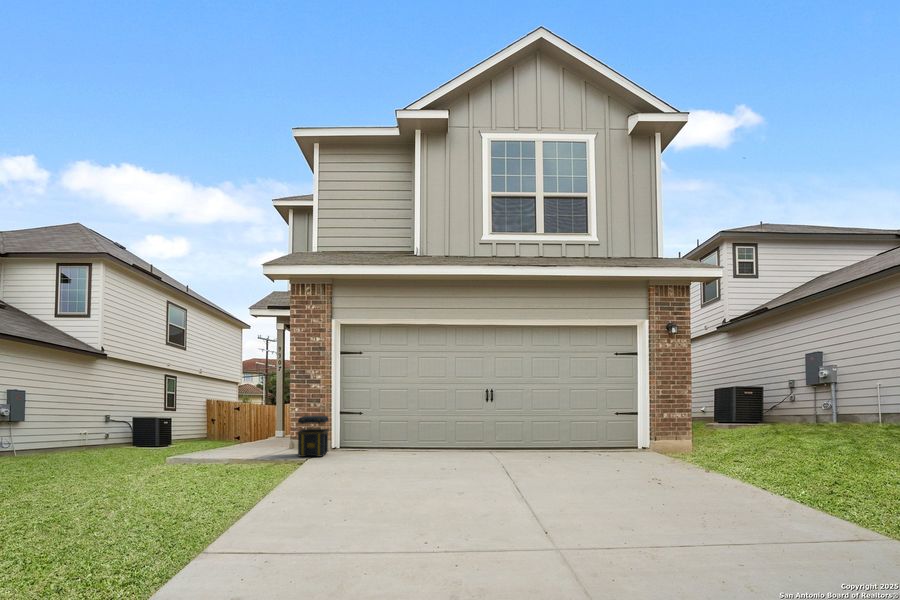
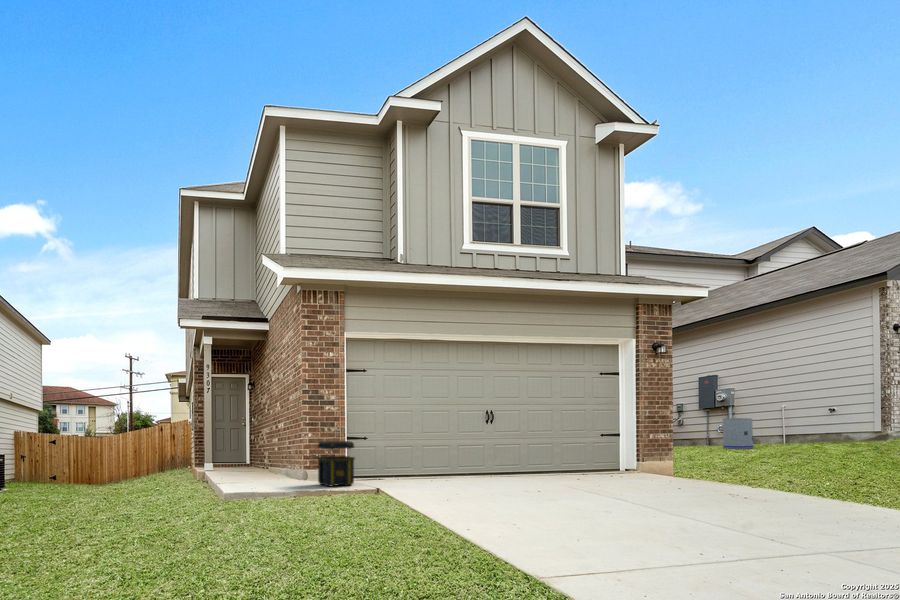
trash can: none [818,396,852,427] -> present [723,418,754,449]

